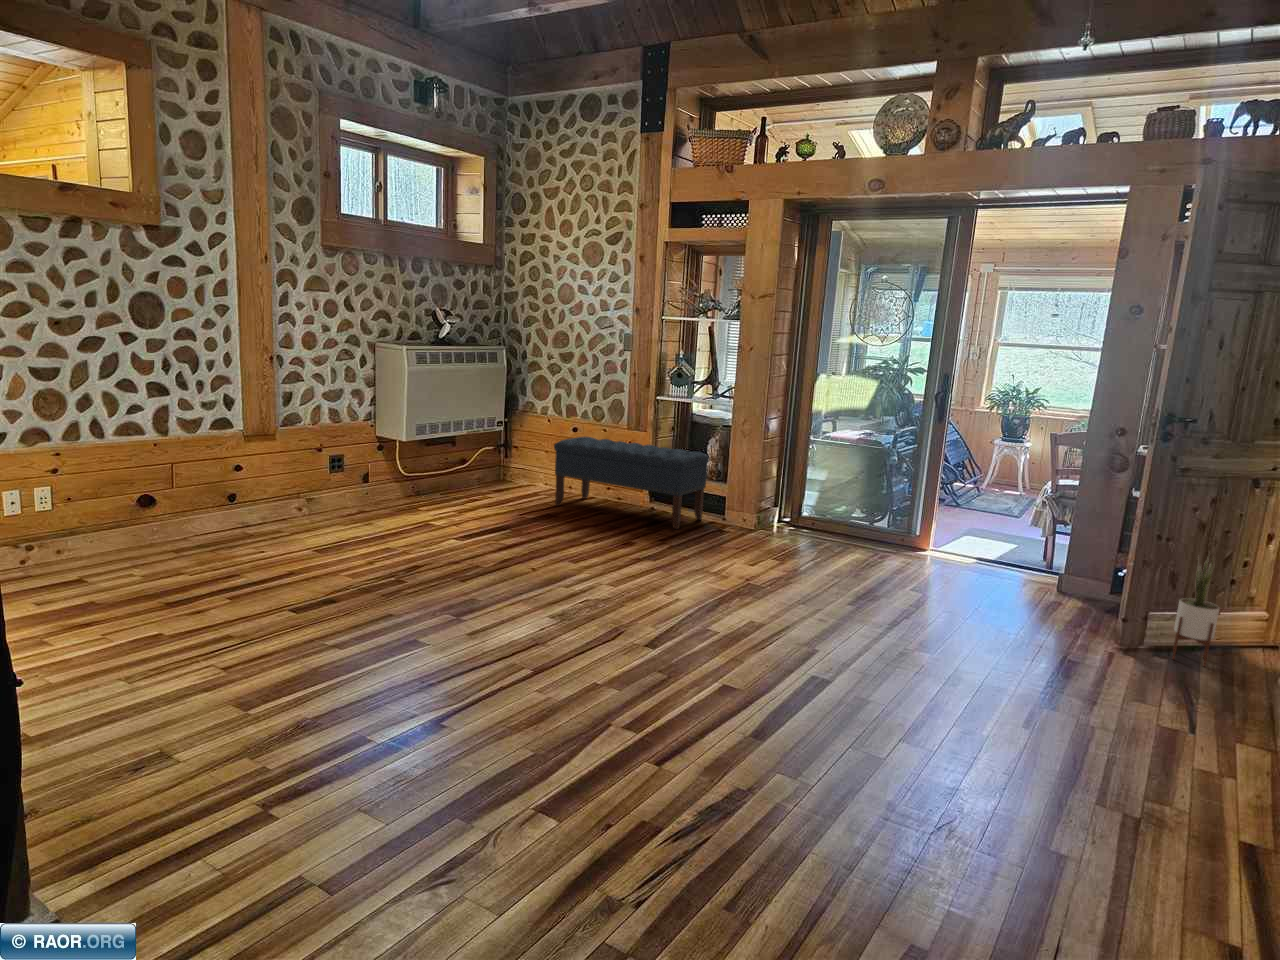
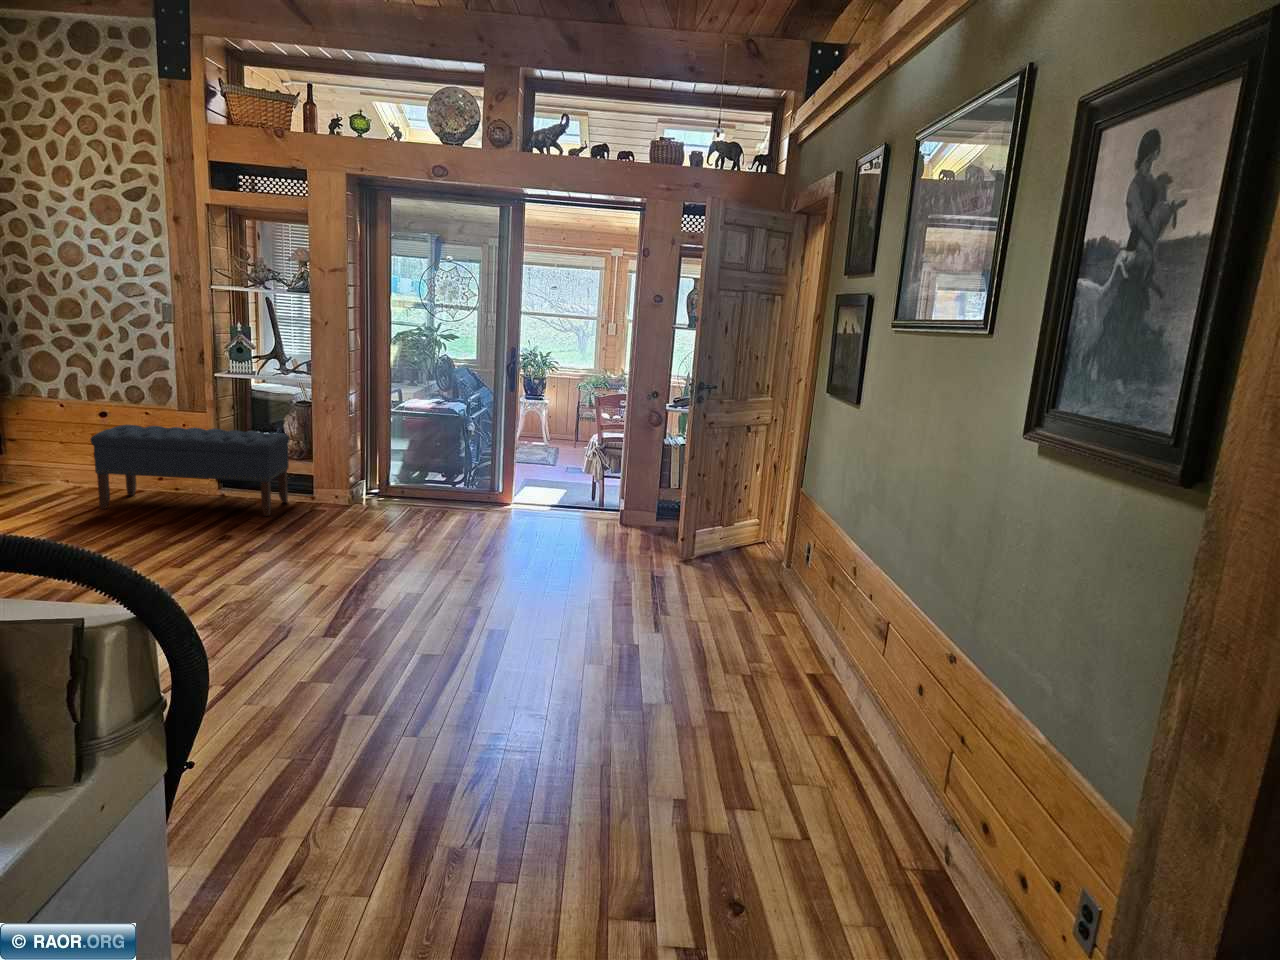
potted plant: present [1172,557,1219,667] -> none [706,479,733,560]

